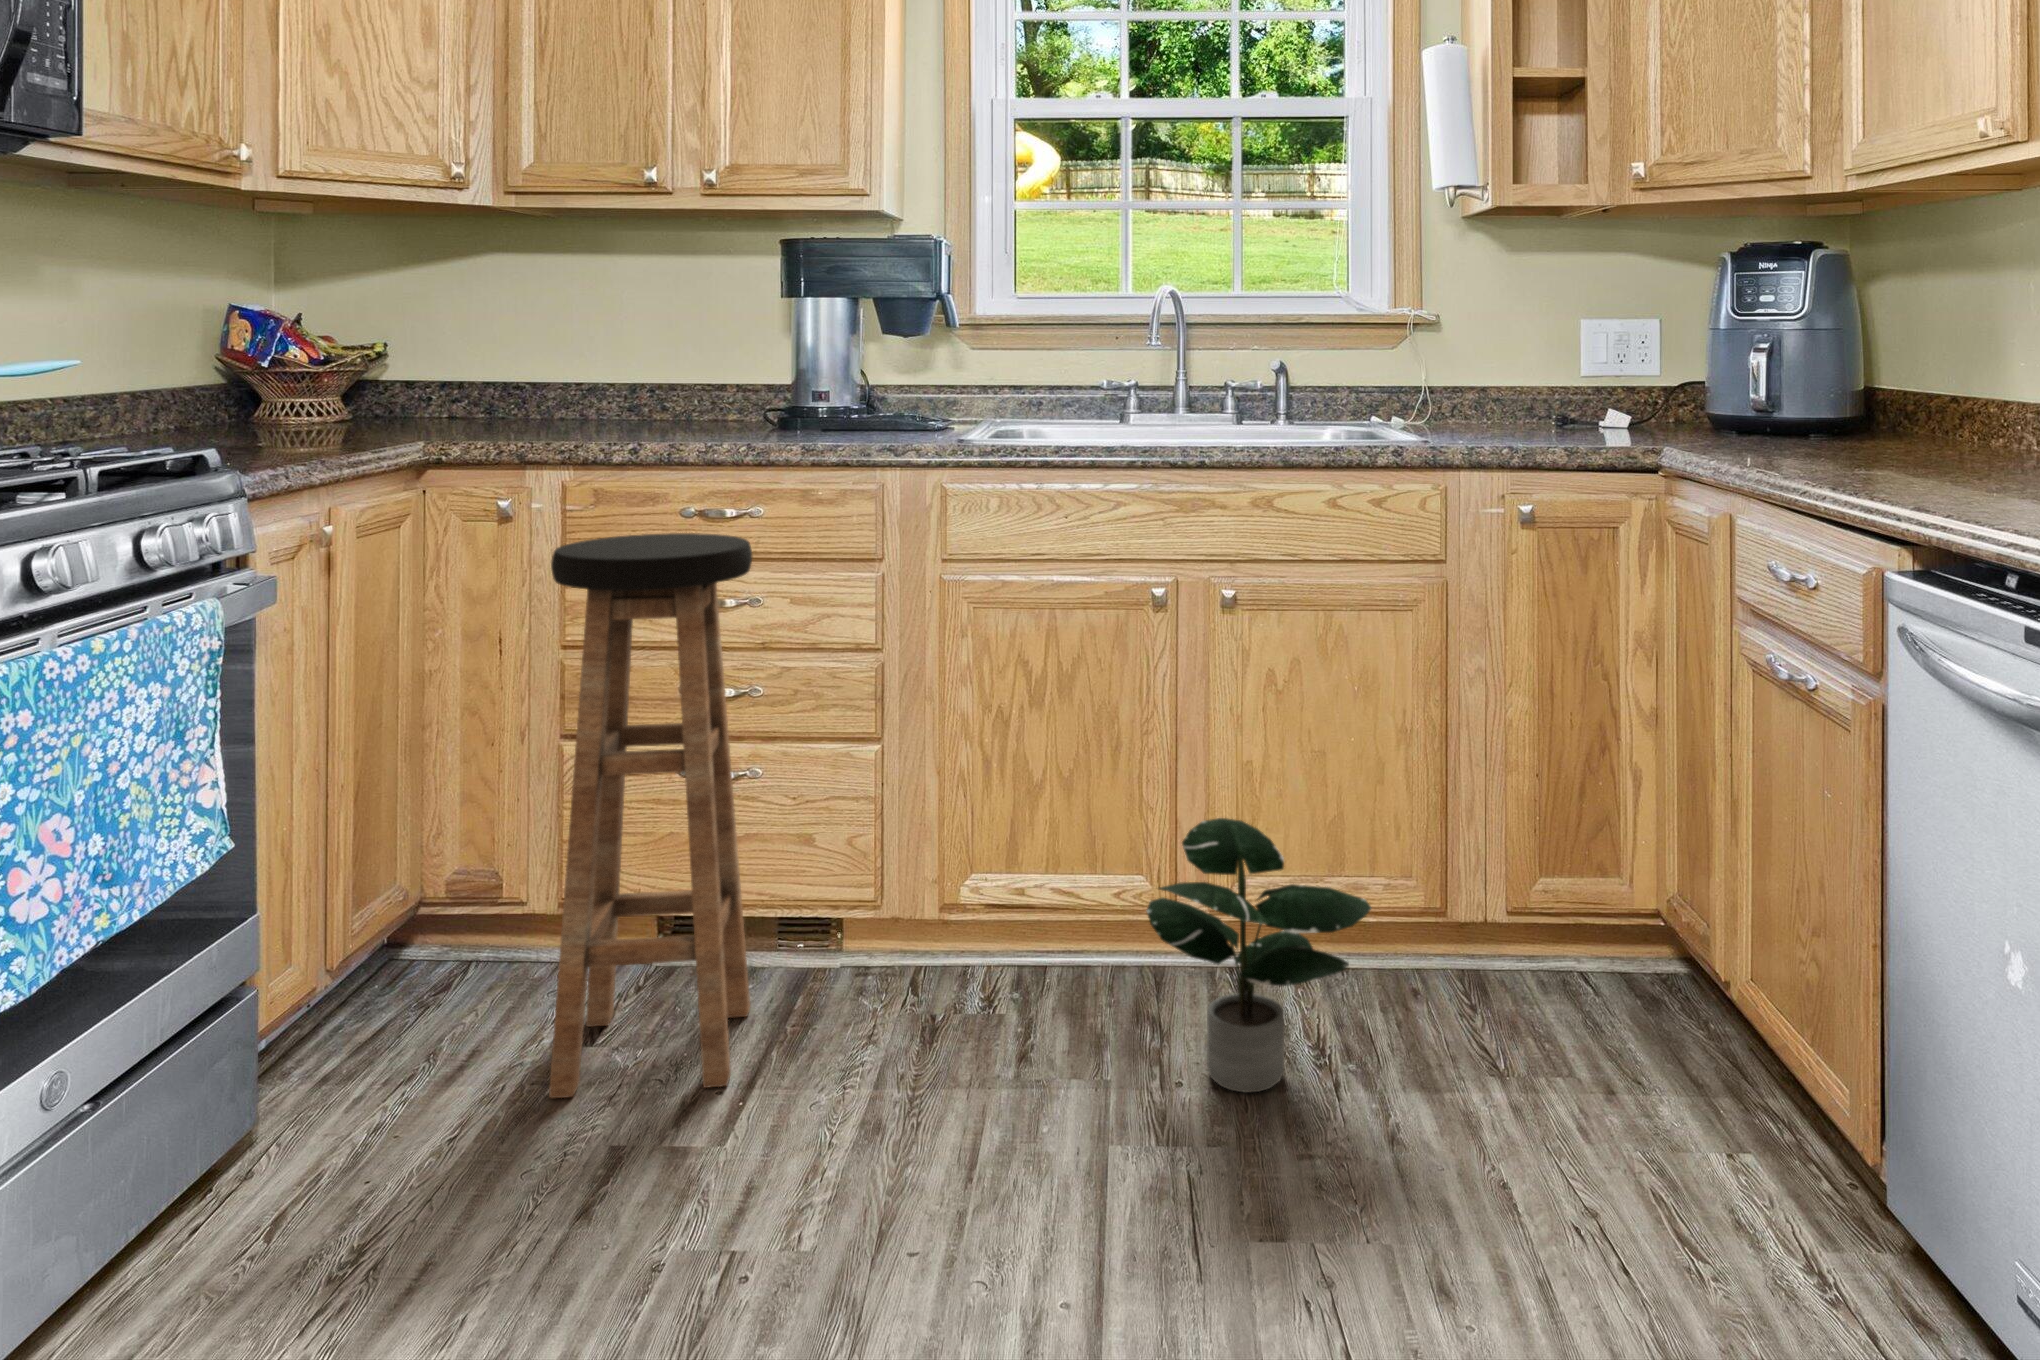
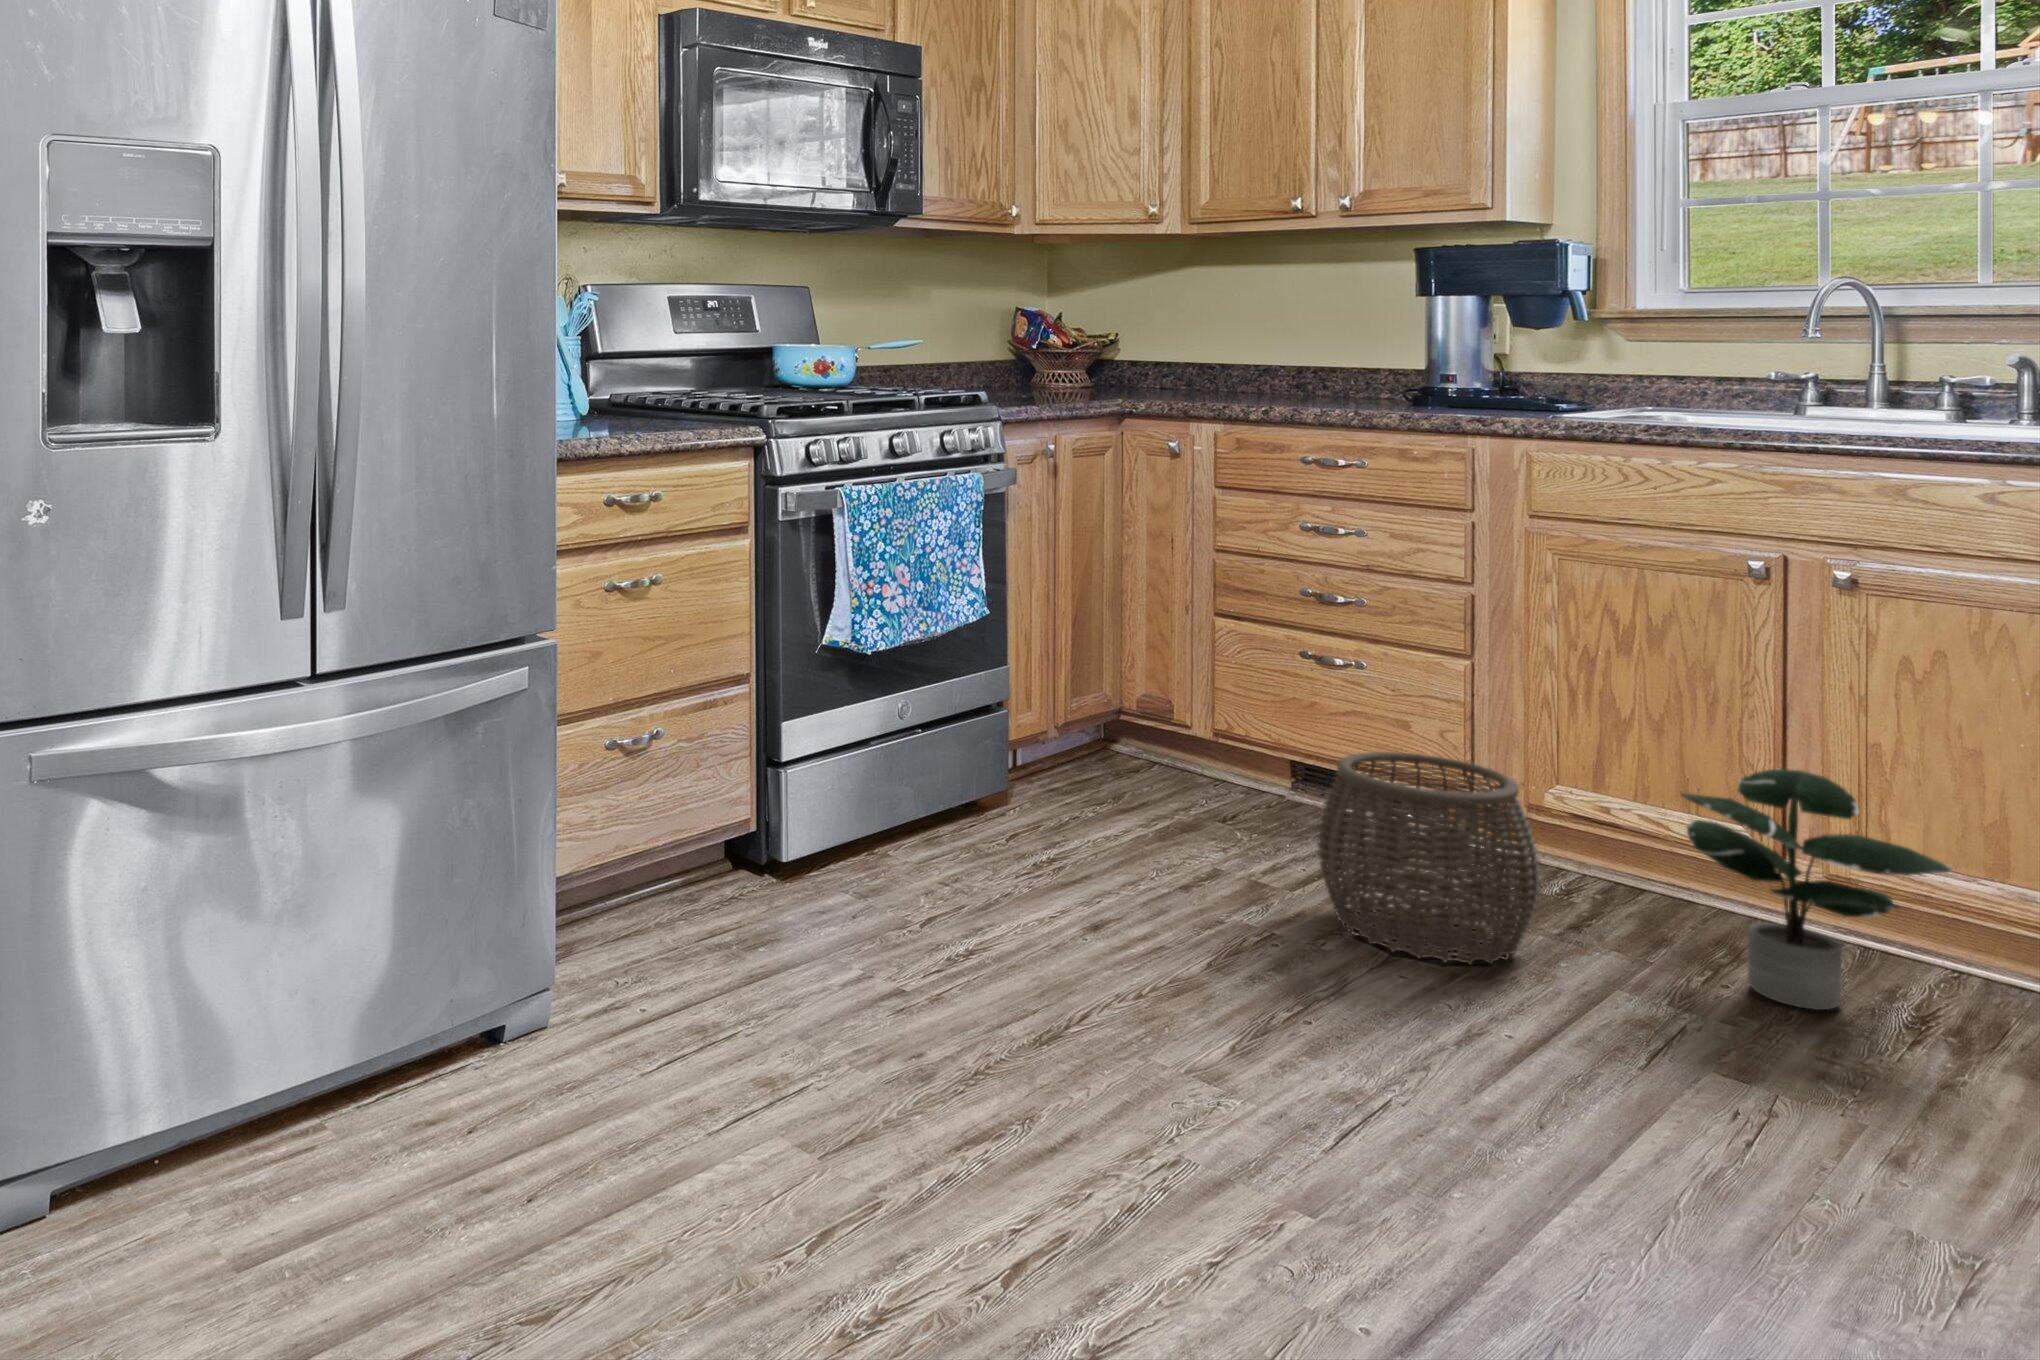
bar stool: present [549,533,752,1098] -> none [1177,469,1341,865]
woven basket: none [783,902,1040,1215] -> present [1317,752,1541,964]

